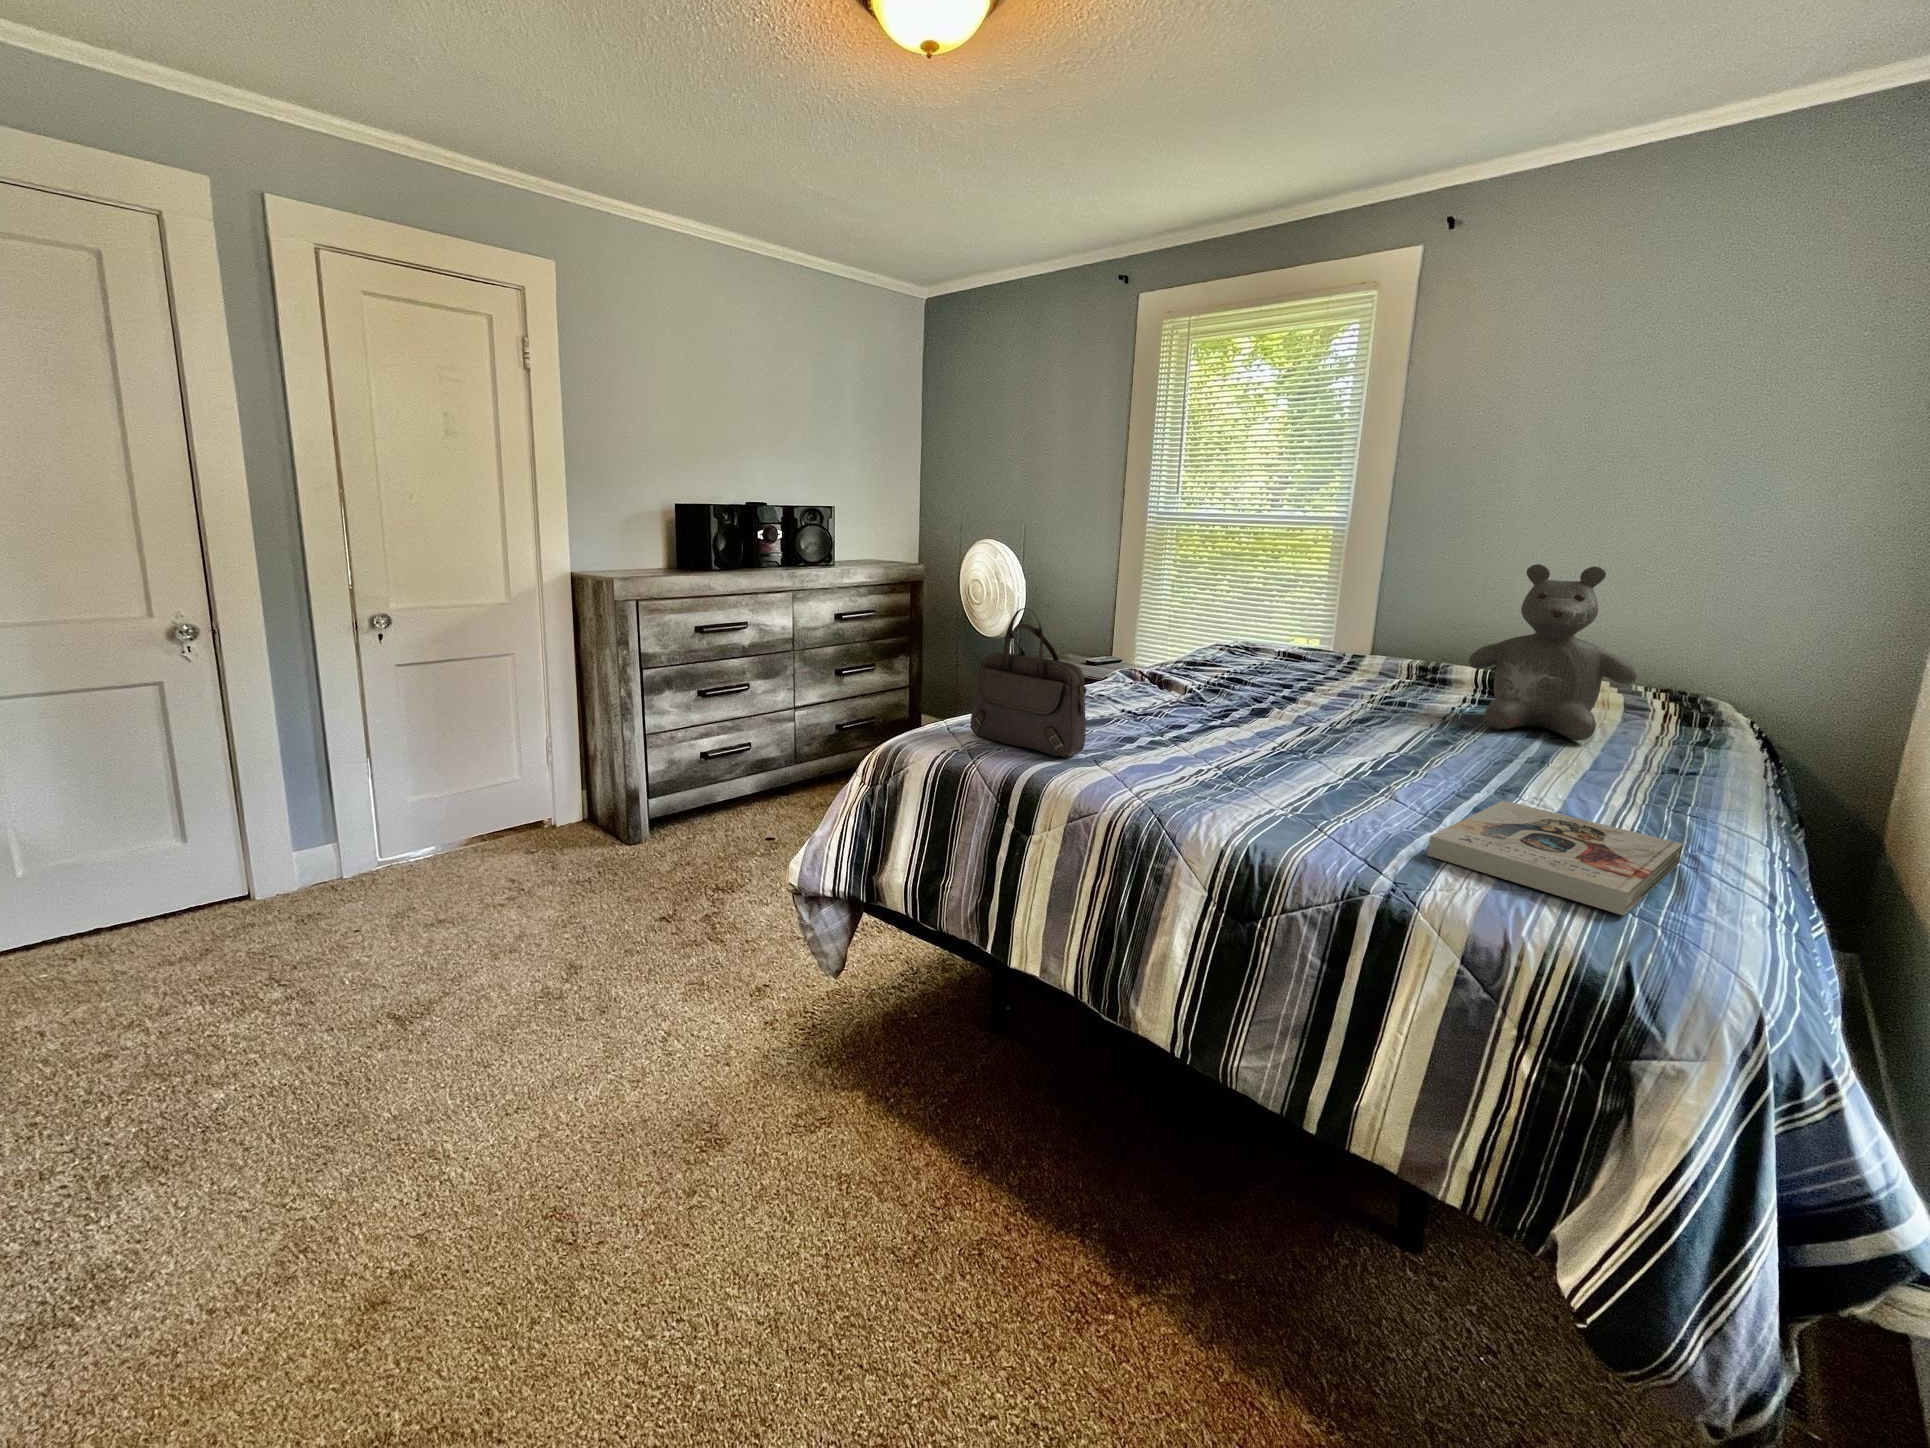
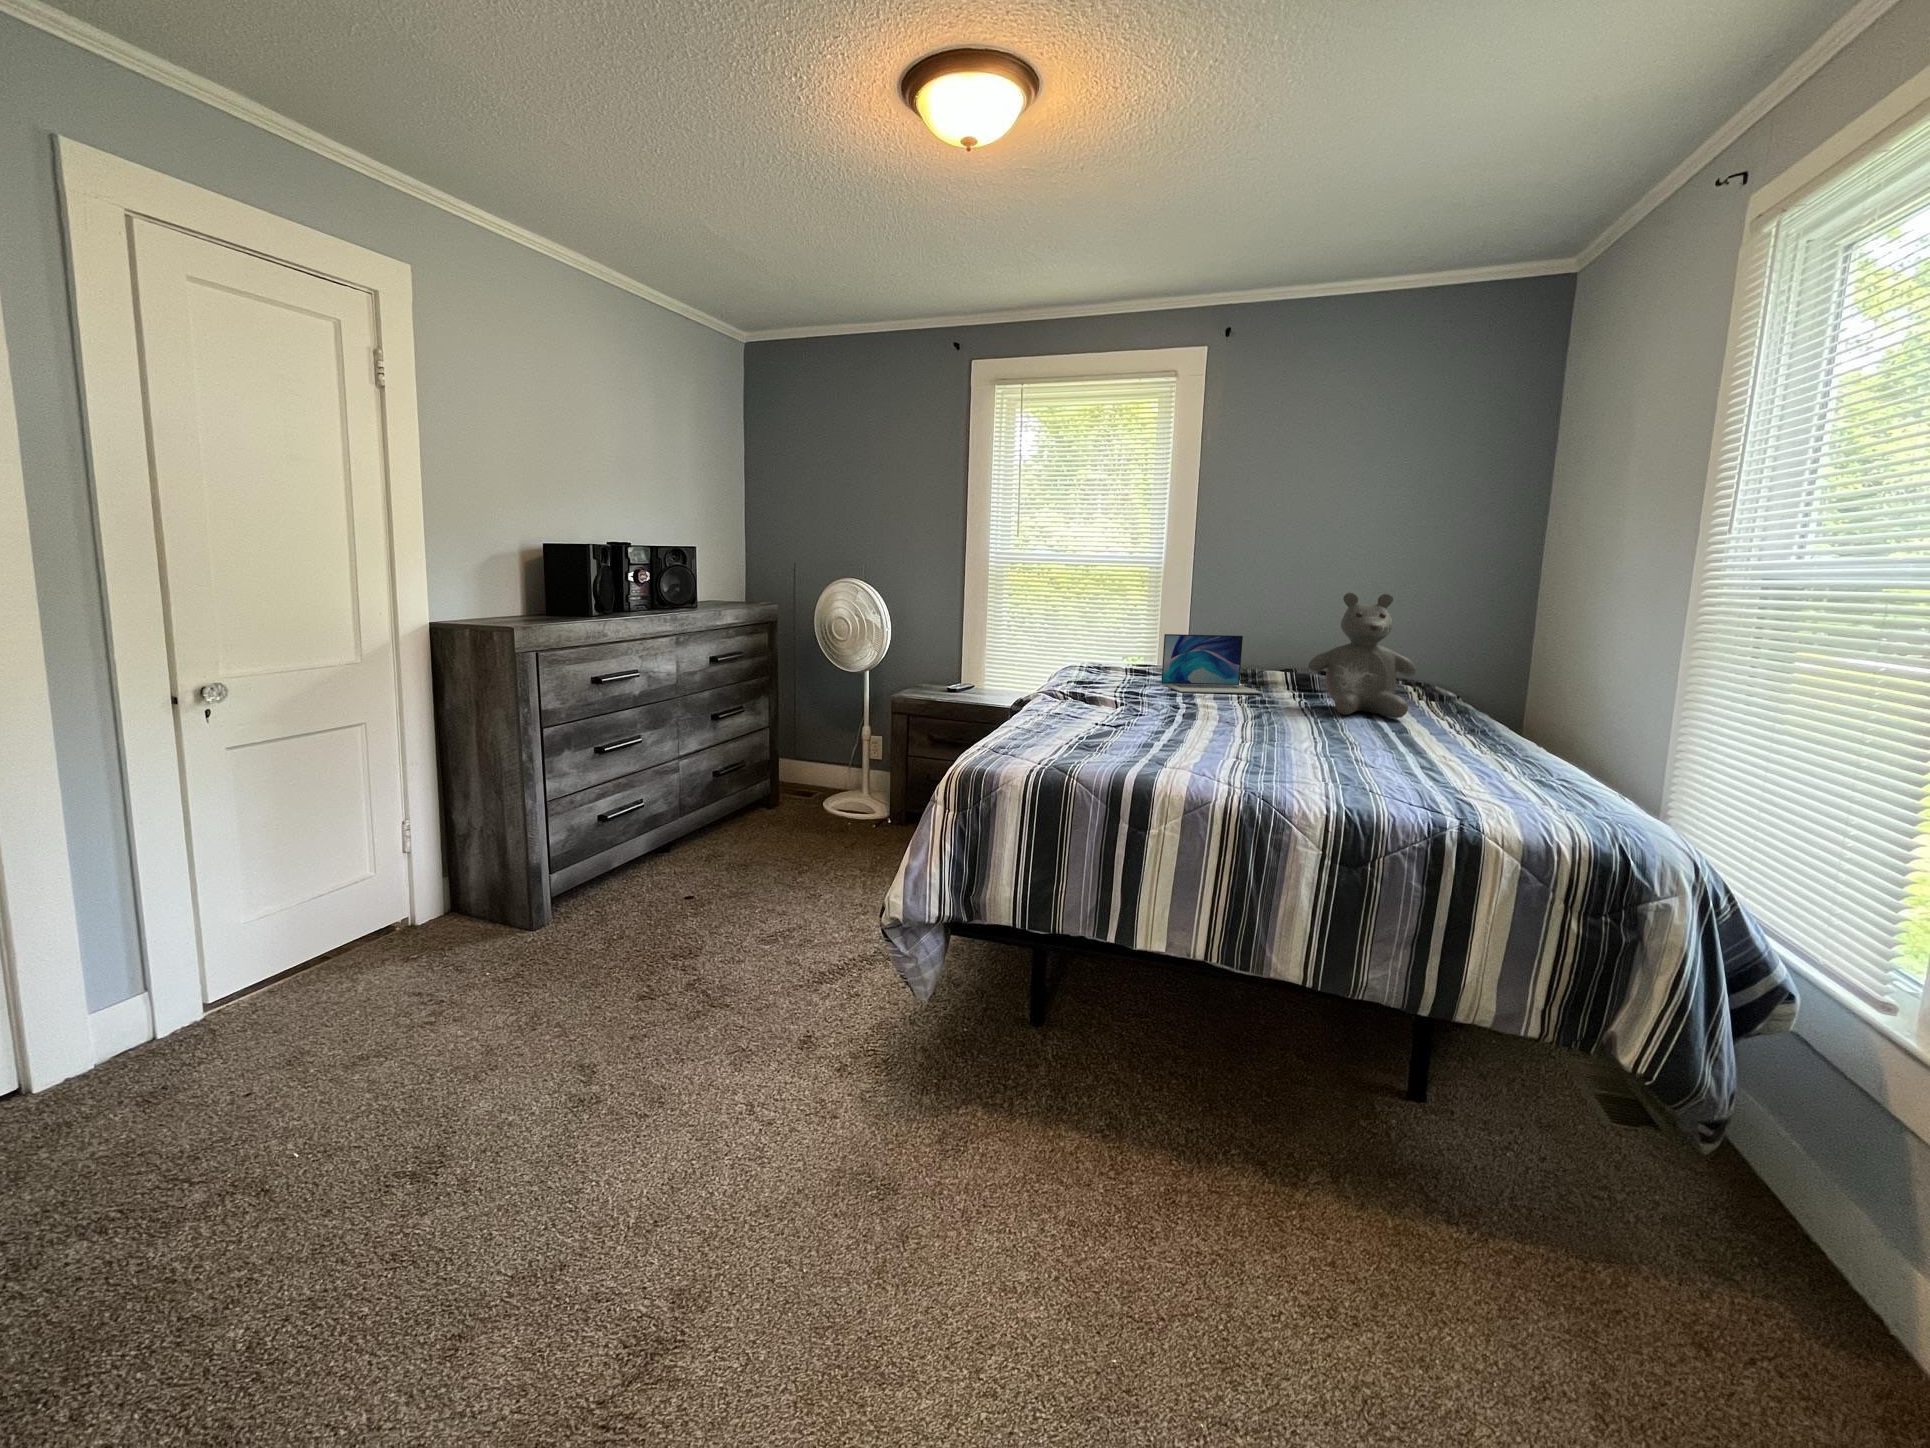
handbag: present [970,608,1086,758] -> none [1031,636,1147,764]
laptop: none [1299,611,1423,693] -> present [1161,634,1263,694]
book: present [1427,800,1683,916] -> none [1438,759,1589,818]

